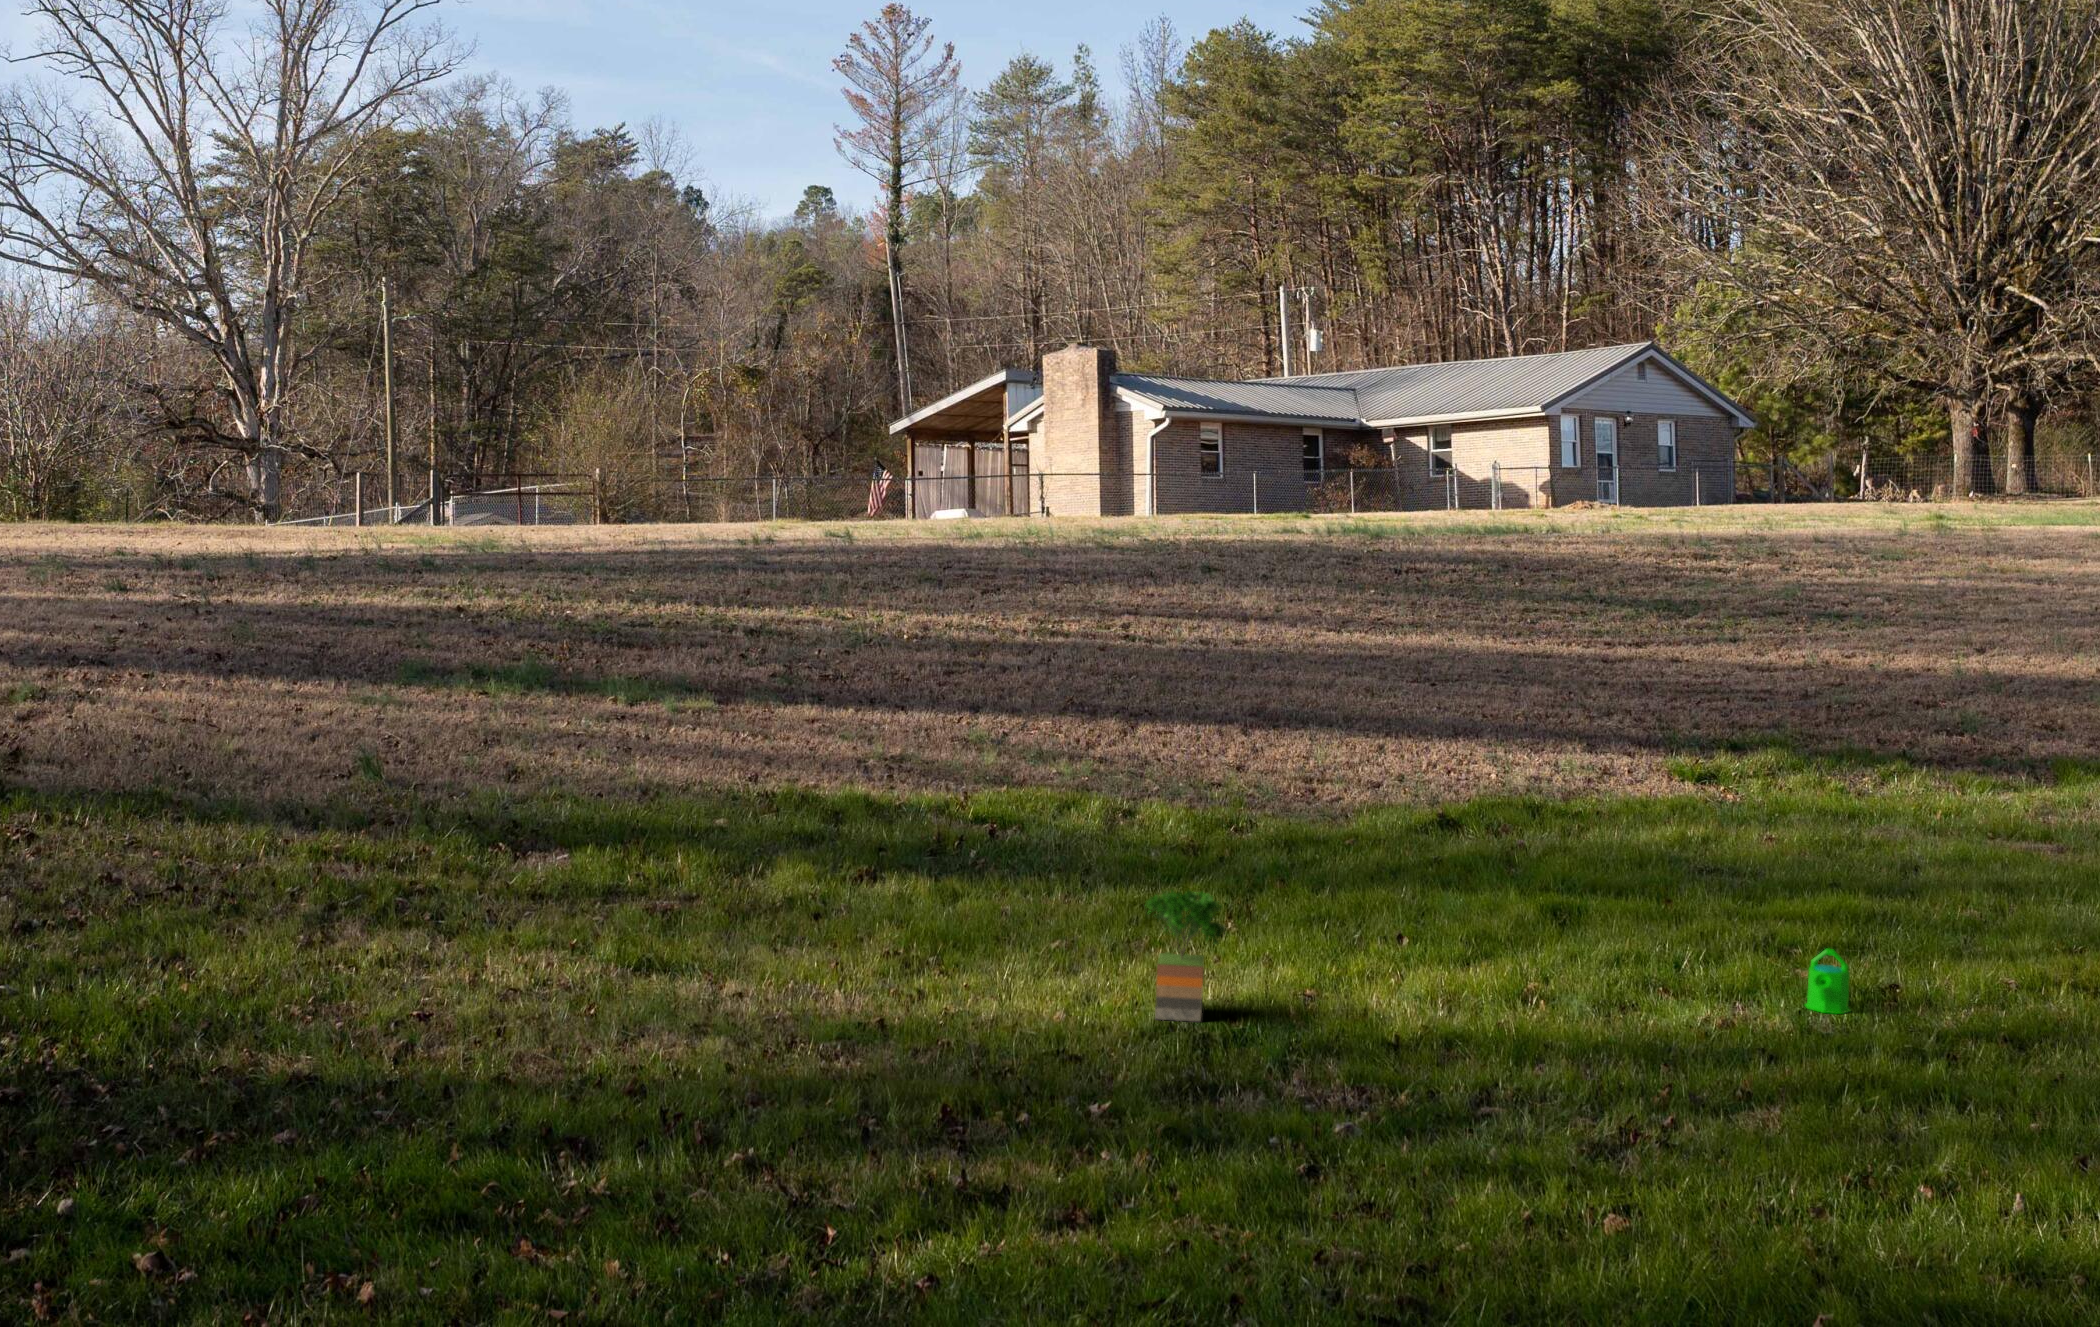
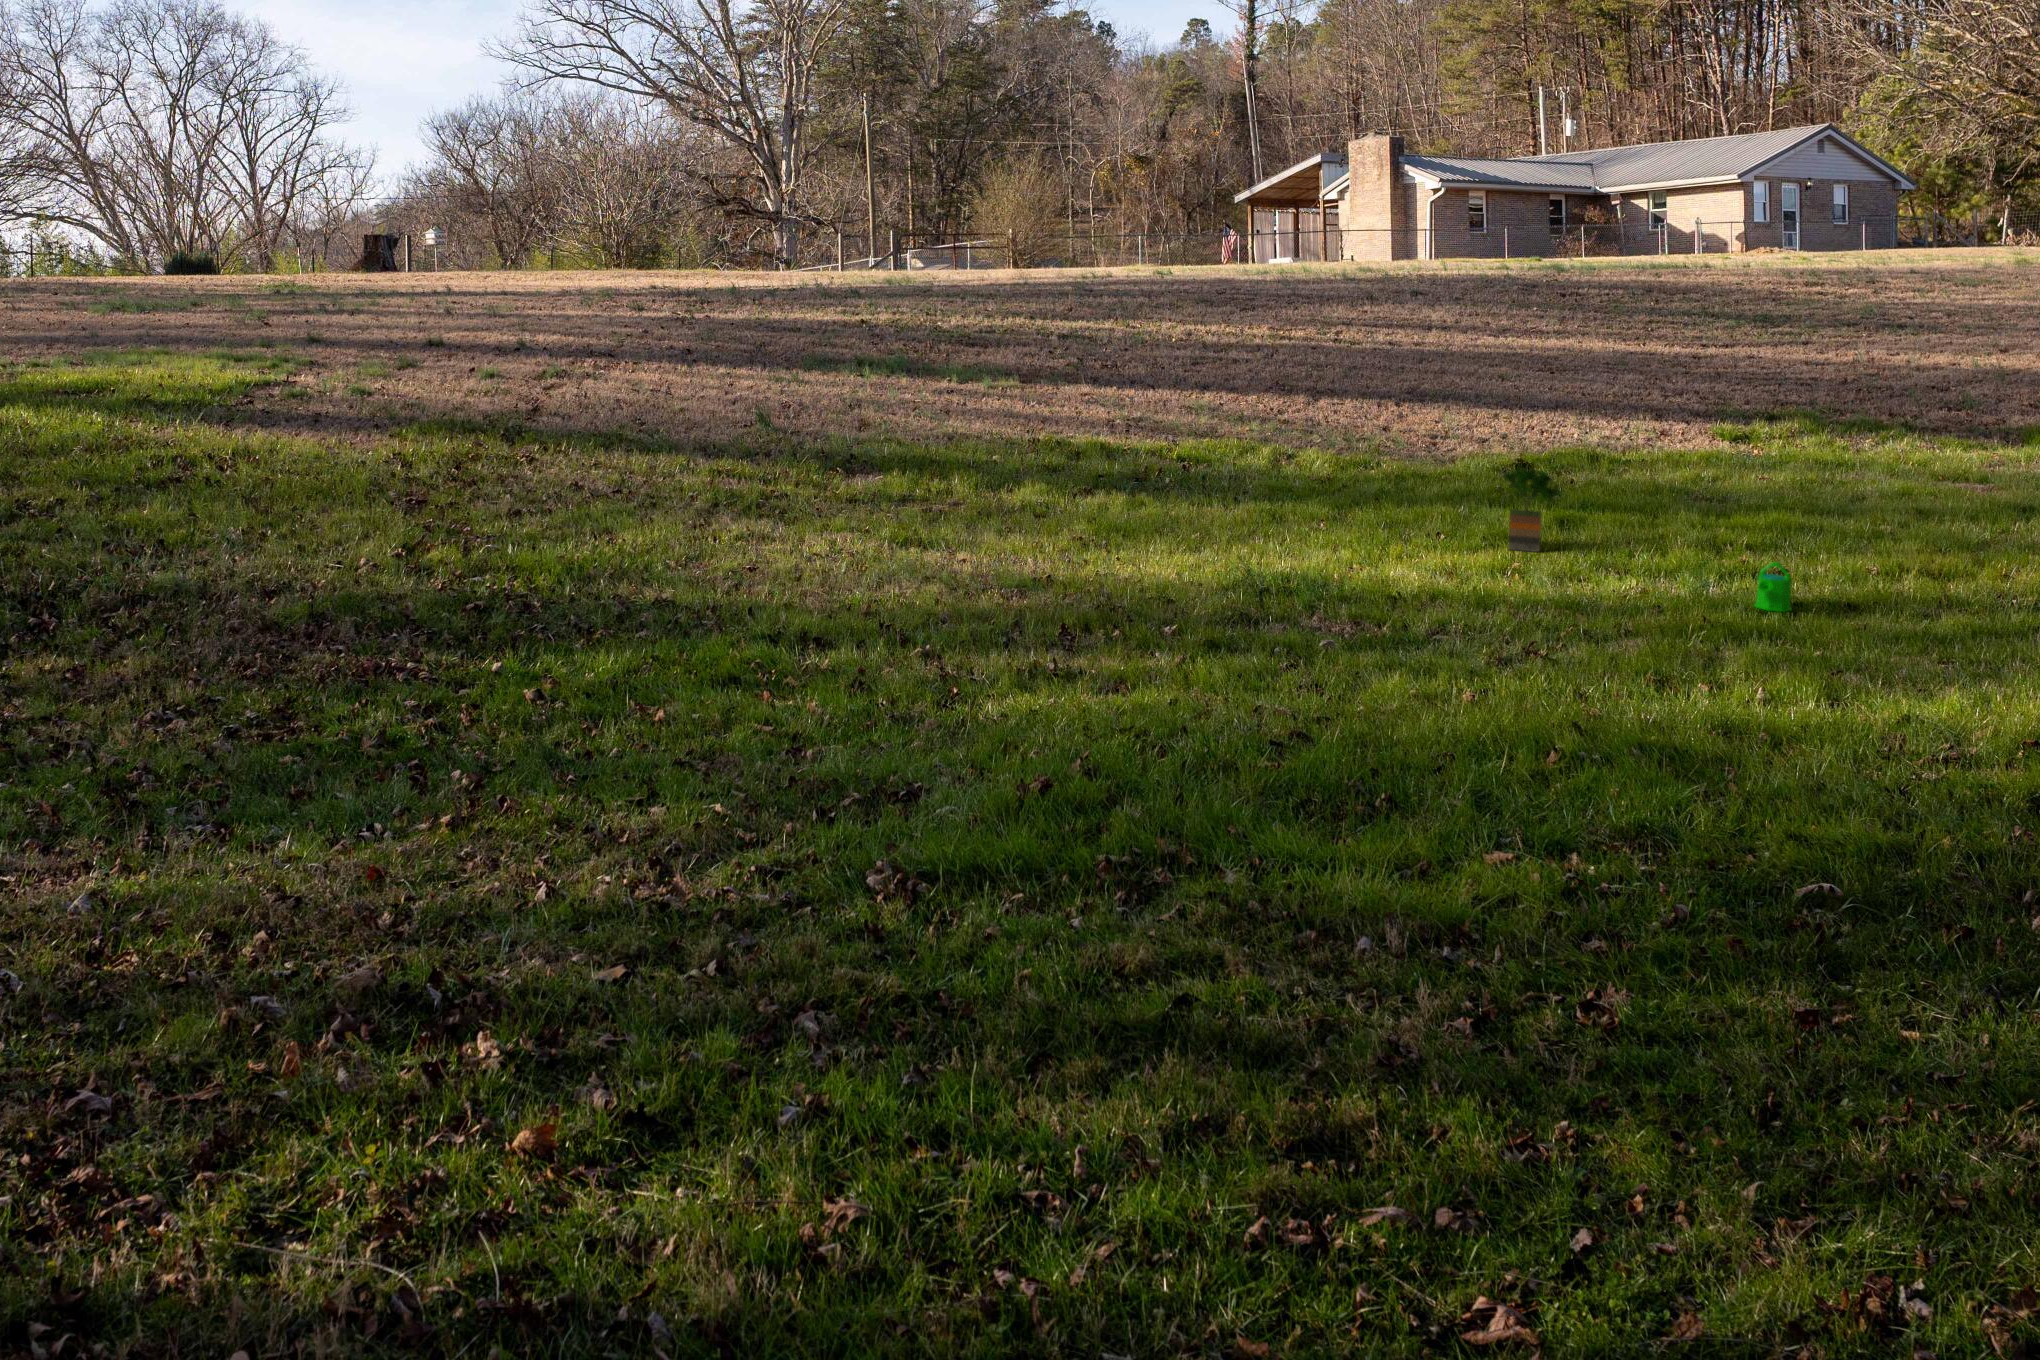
potted tree: present [1145,890,1226,1022] -> present [1503,469,1557,552]

